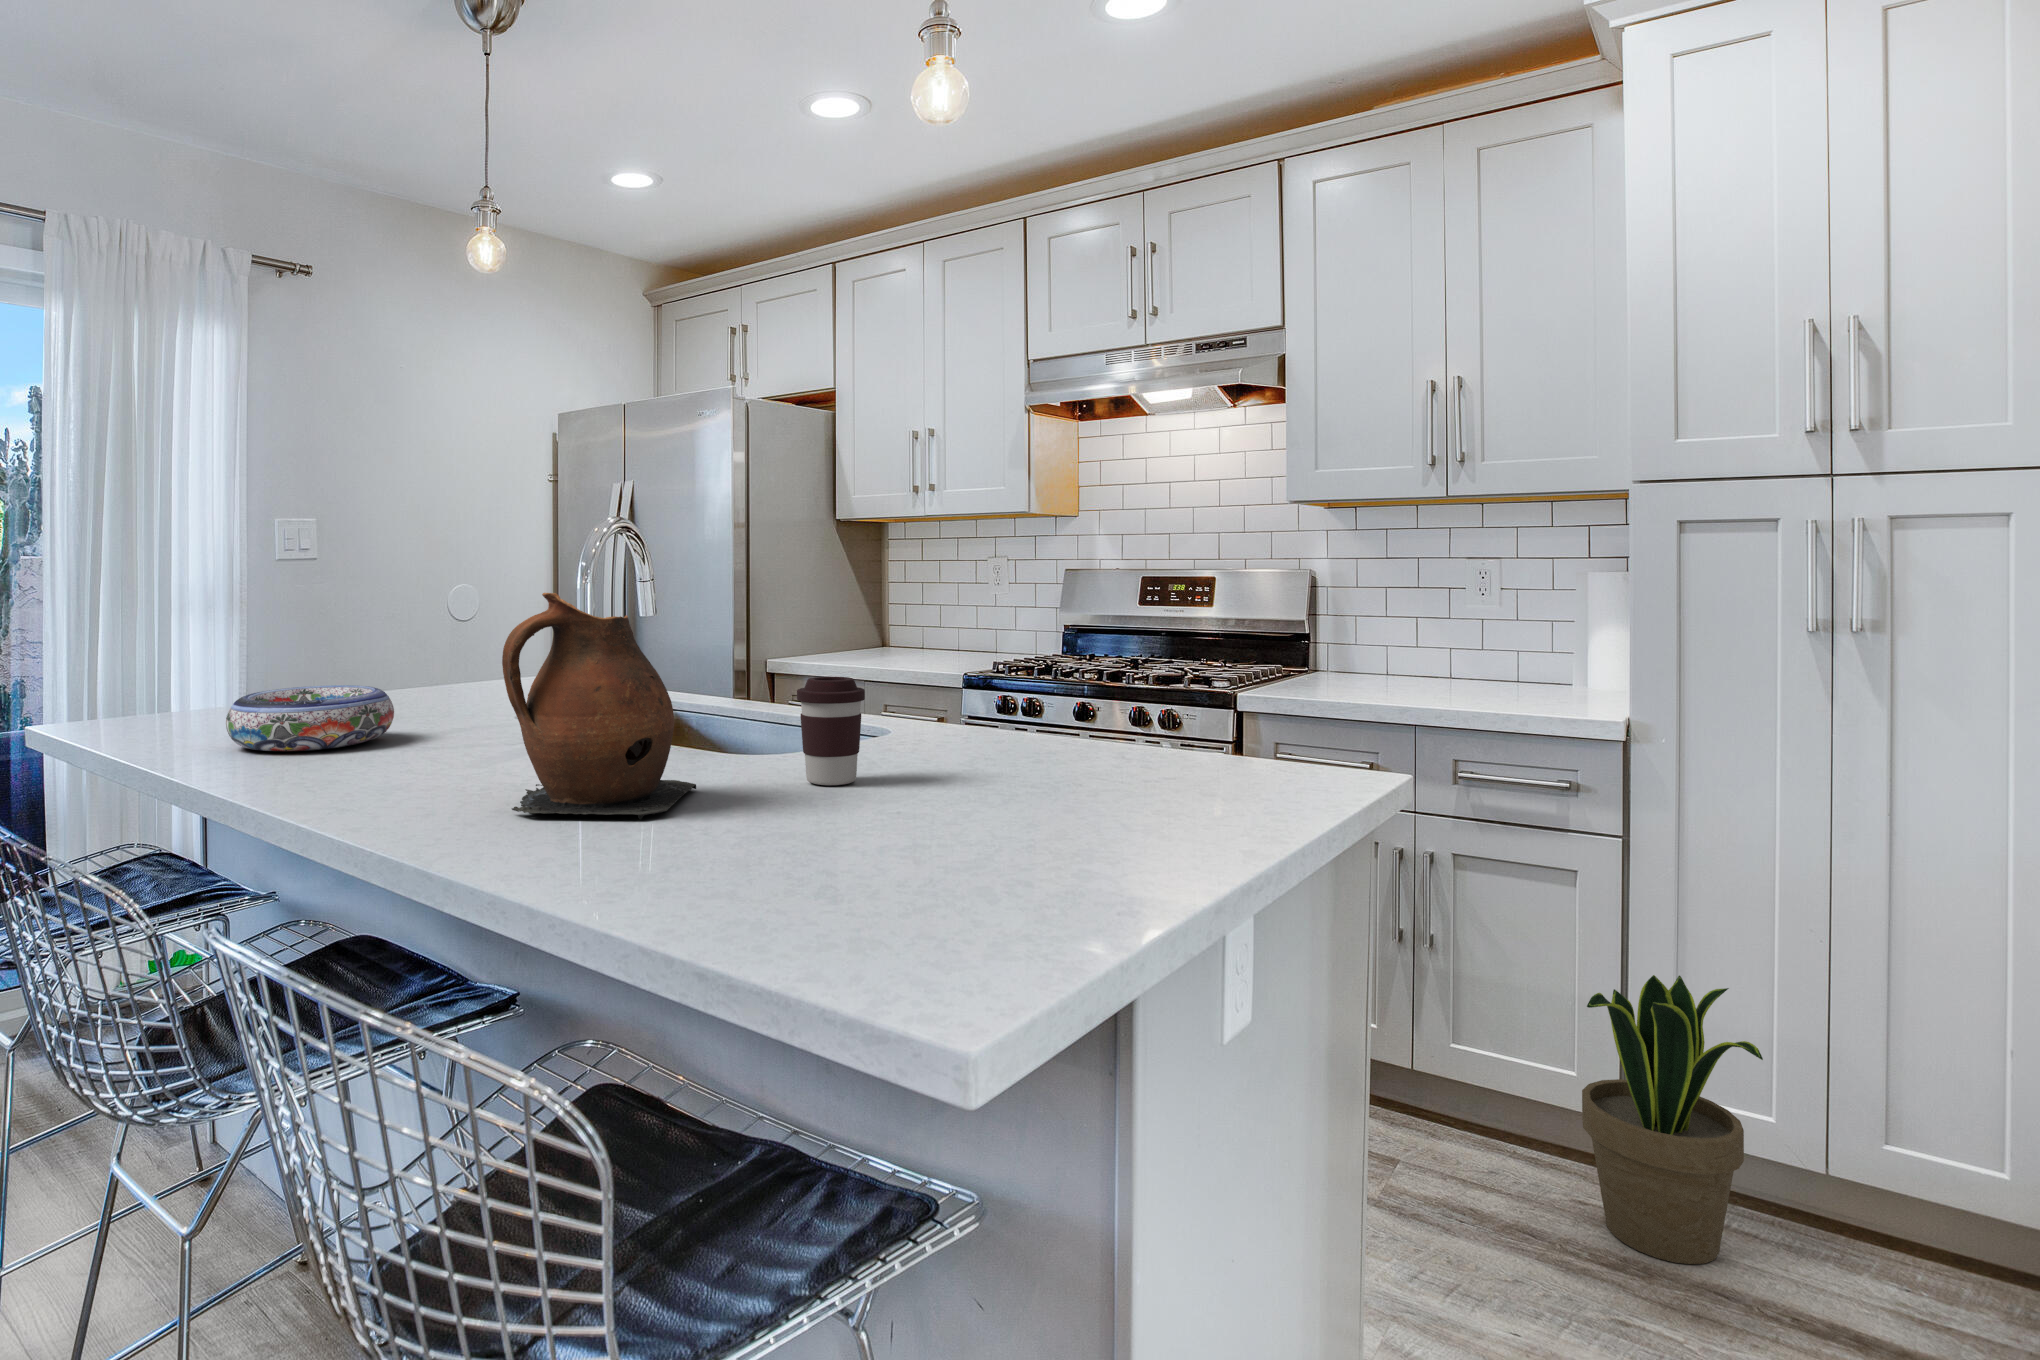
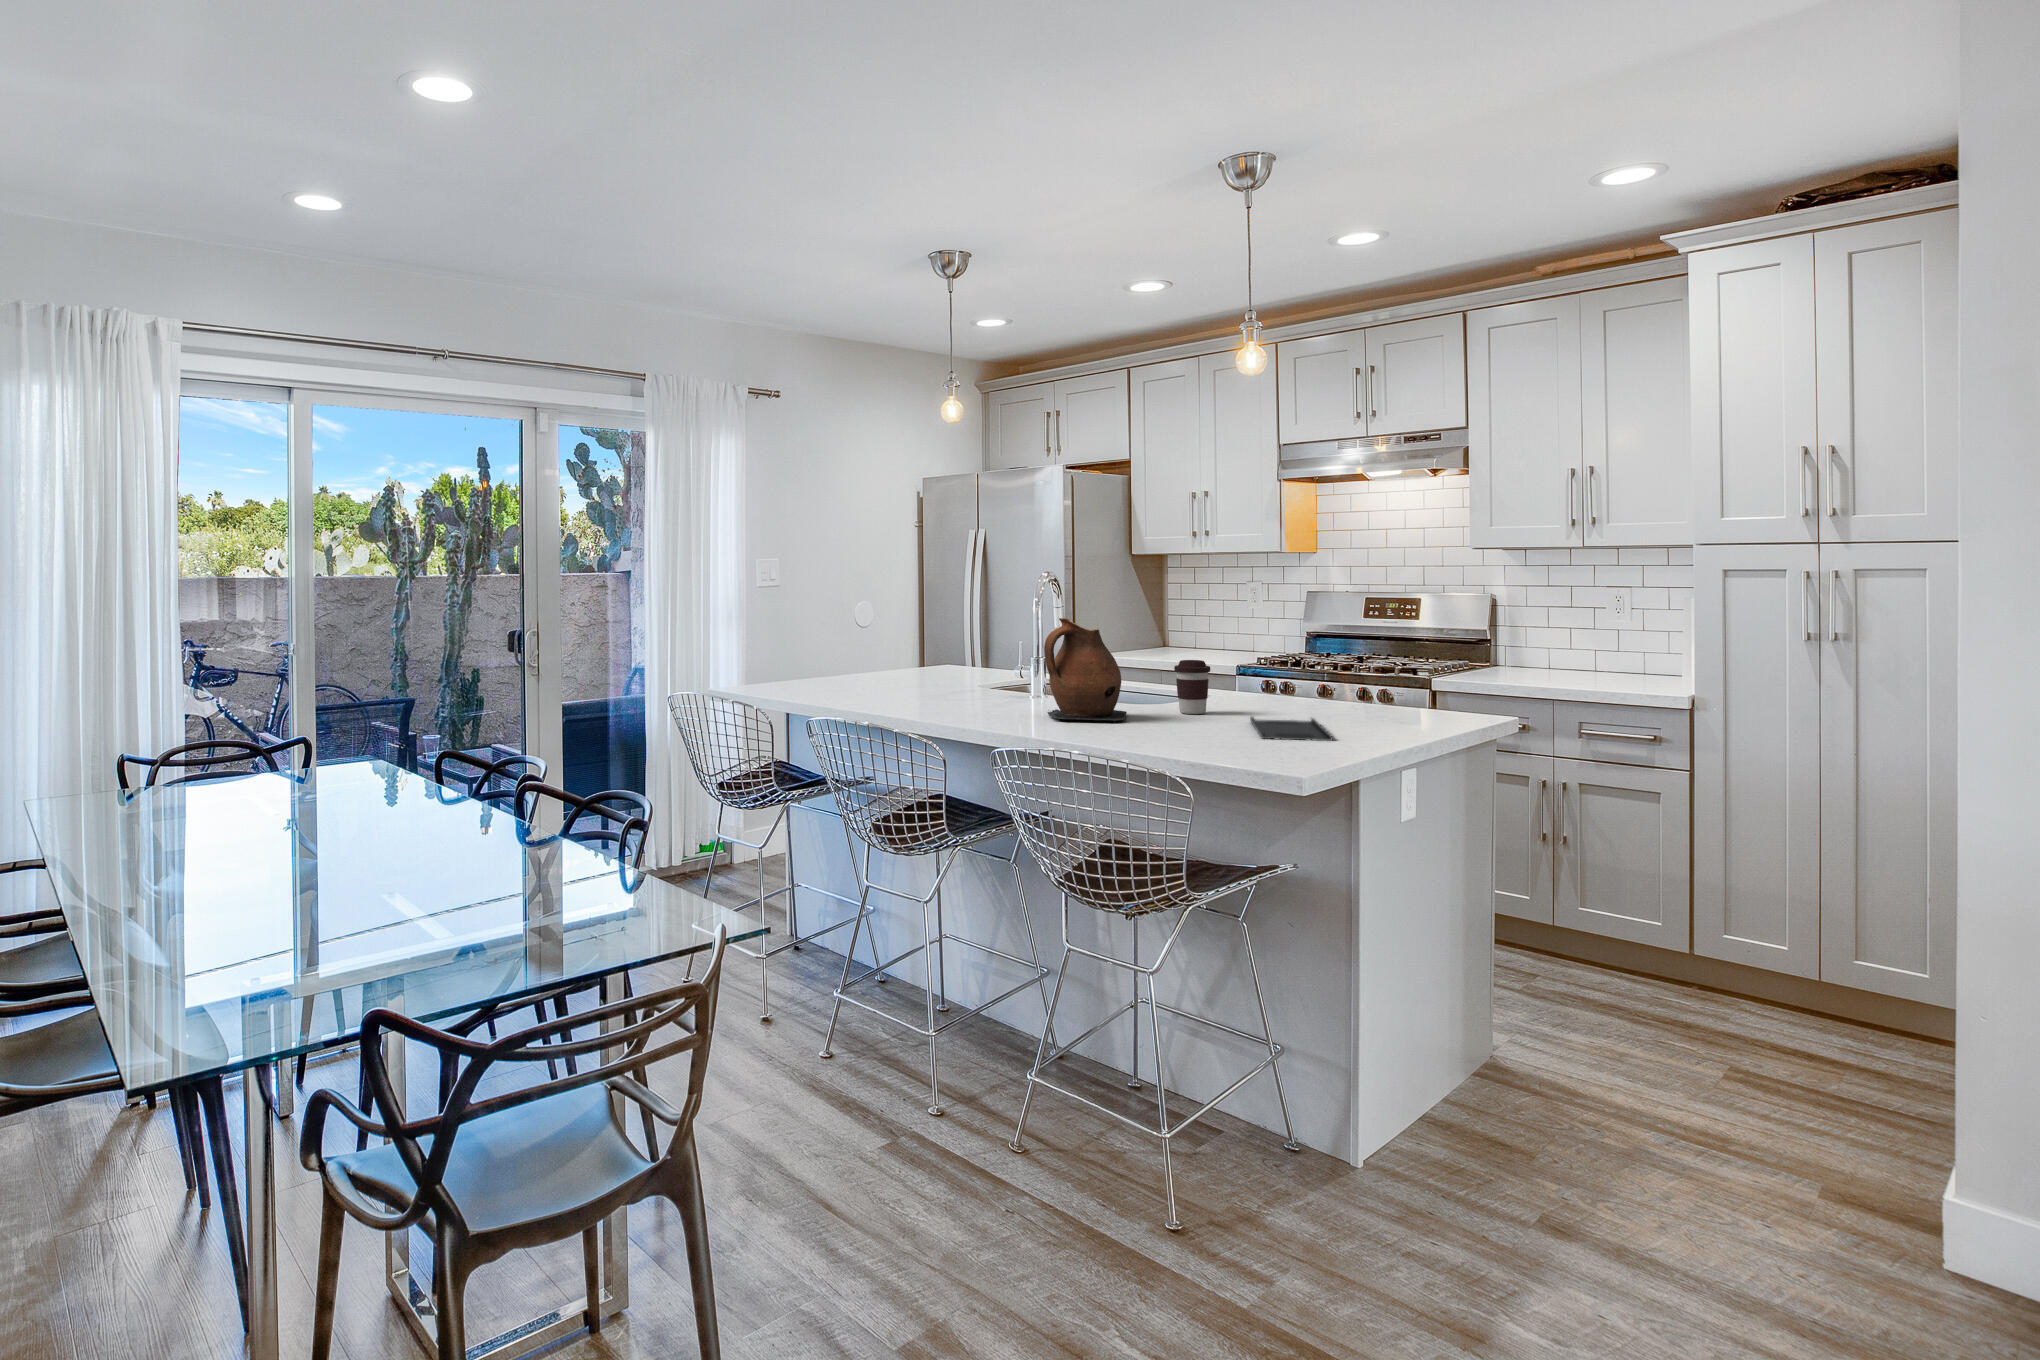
bowl: present [226,685,394,751] -> none [844,664,926,698]
tray: none [926,796,1087,877] -> present [1250,717,1333,741]
potted plant: present [1582,975,1763,1264] -> none [1651,850,1762,1024]

